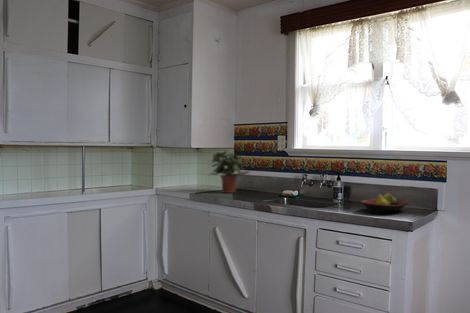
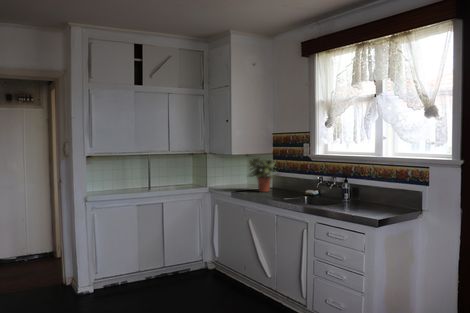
fruit bowl: present [361,193,408,214] -> none [347,194,394,212]

